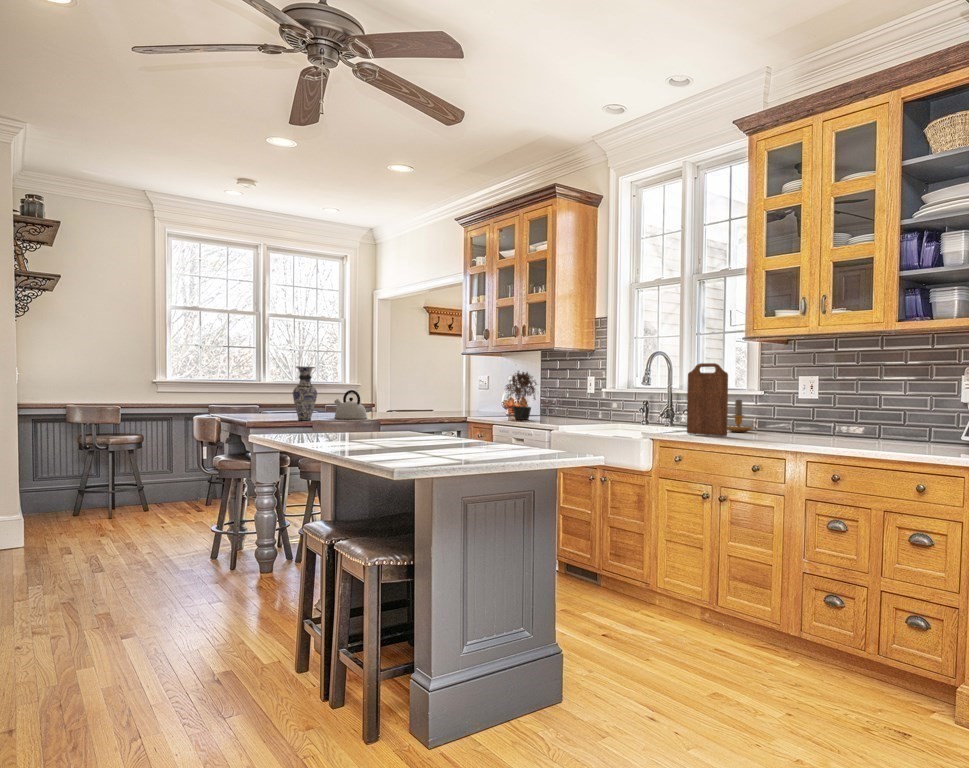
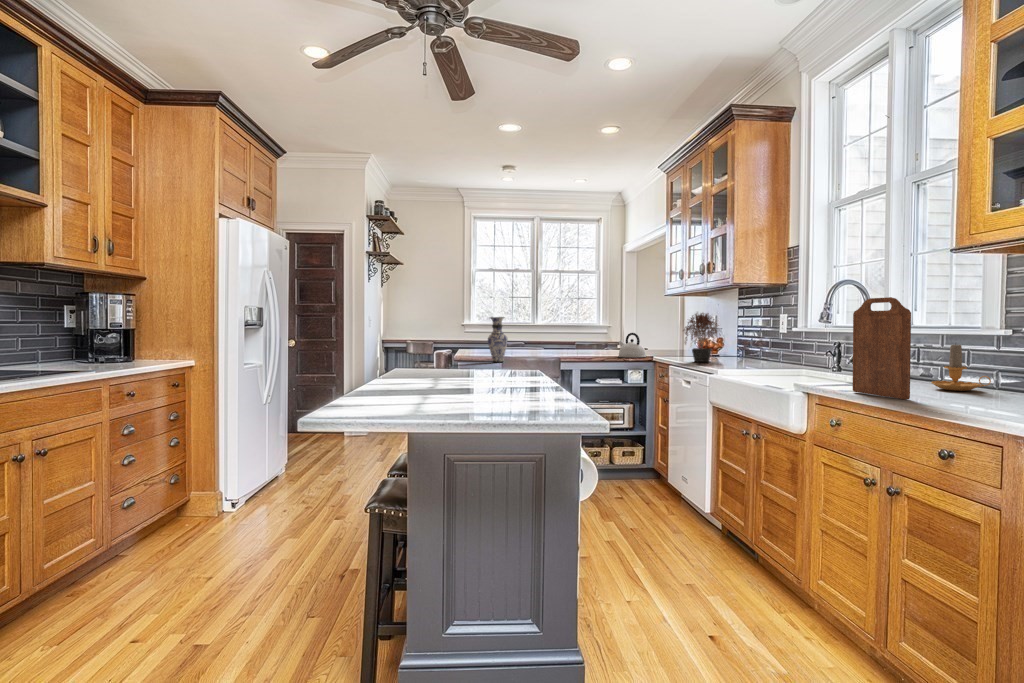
kettle: present [334,390,367,419] -> present [618,333,646,358]

